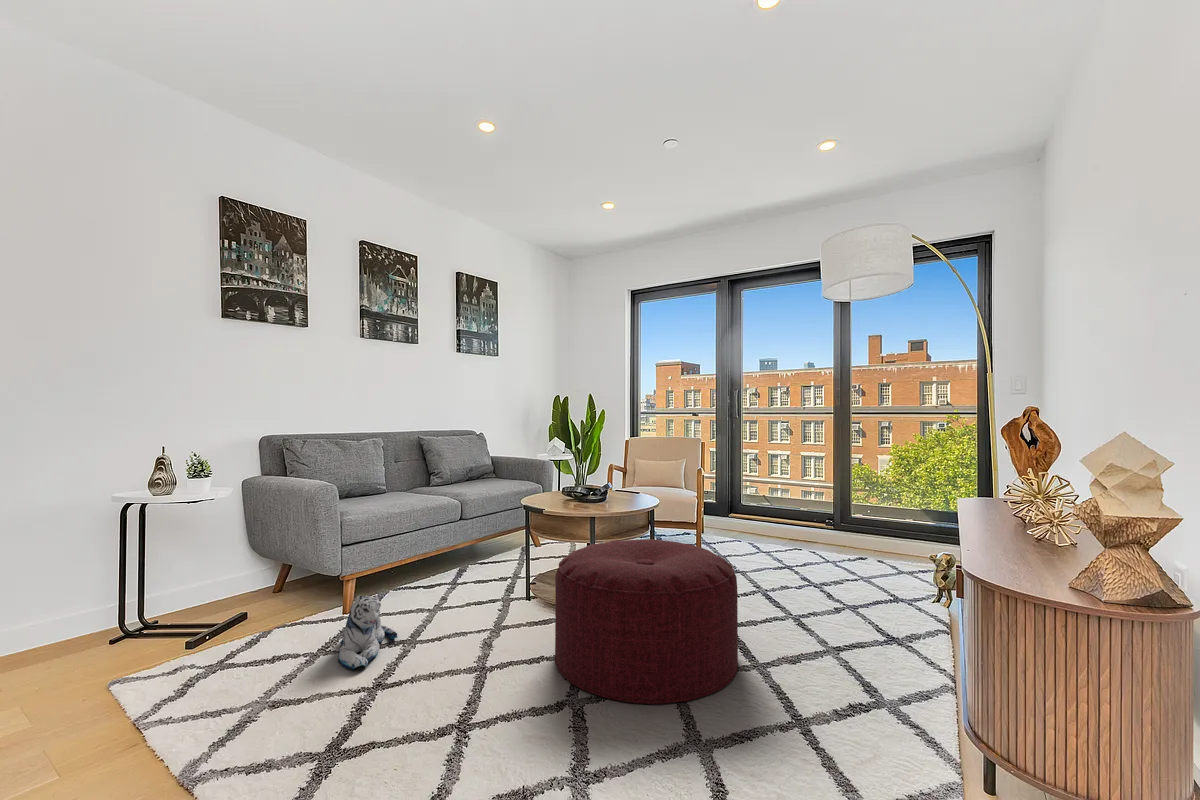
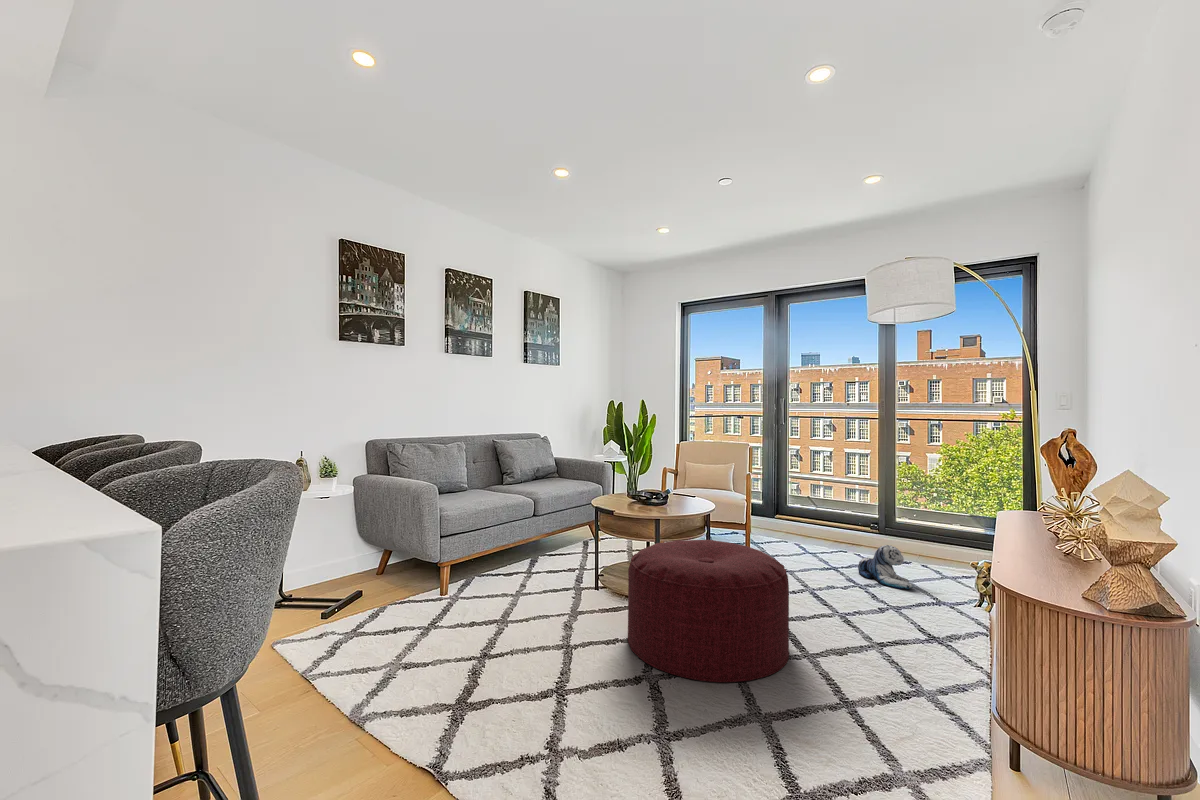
plush toy: present [338,596,397,670] -> present [858,545,913,589]

